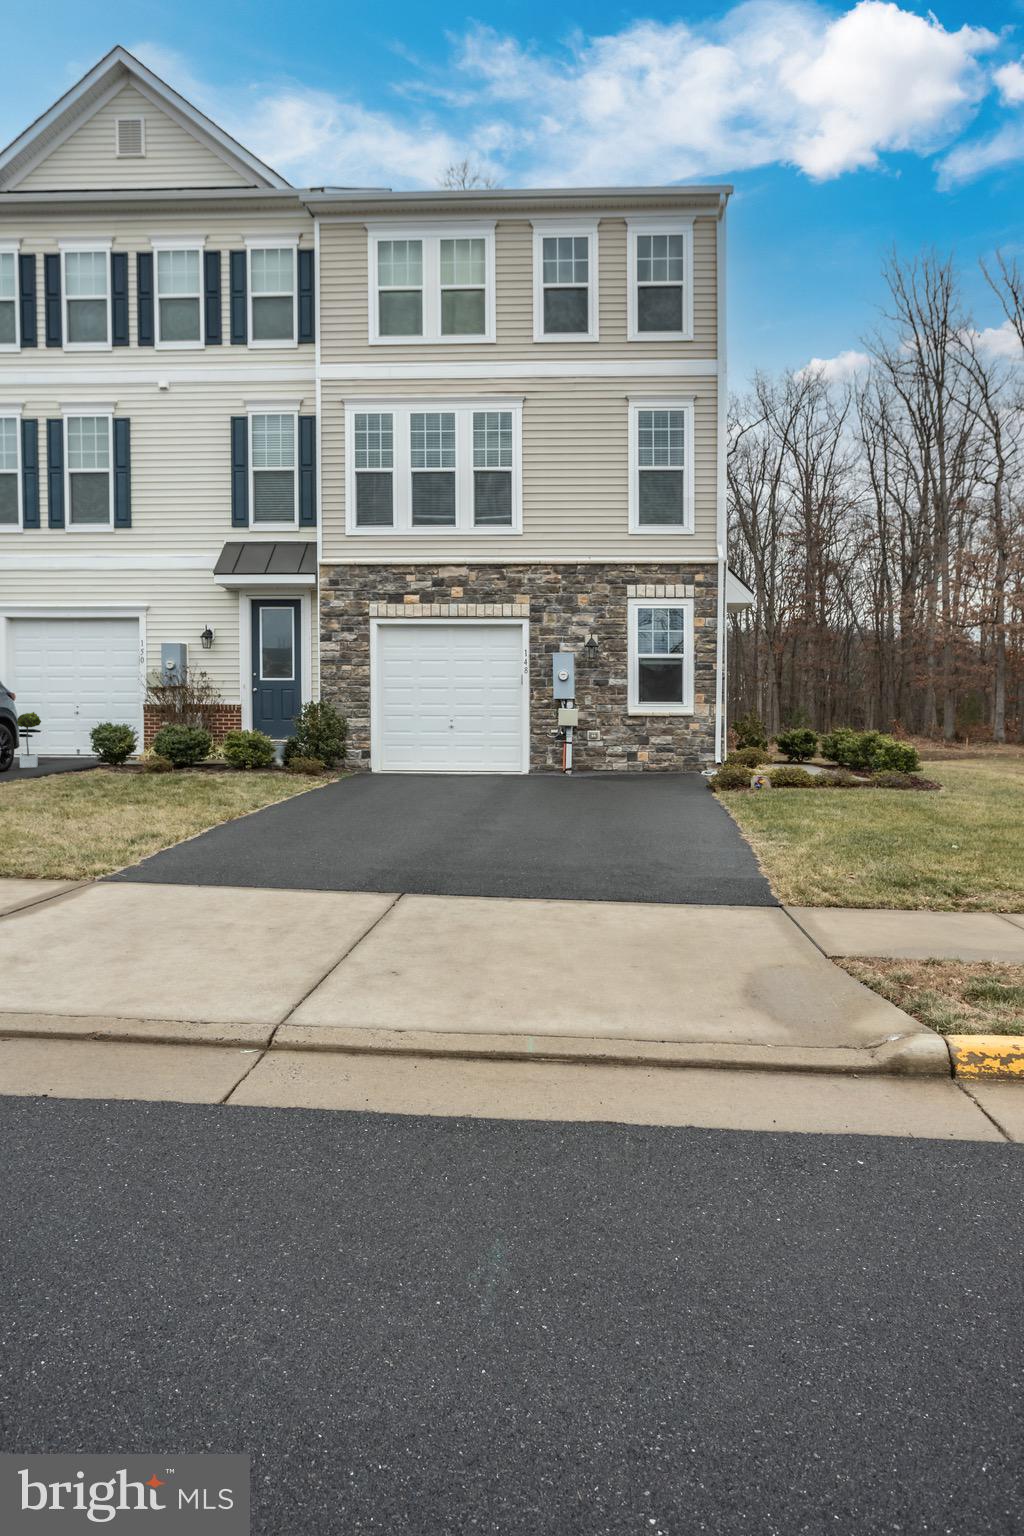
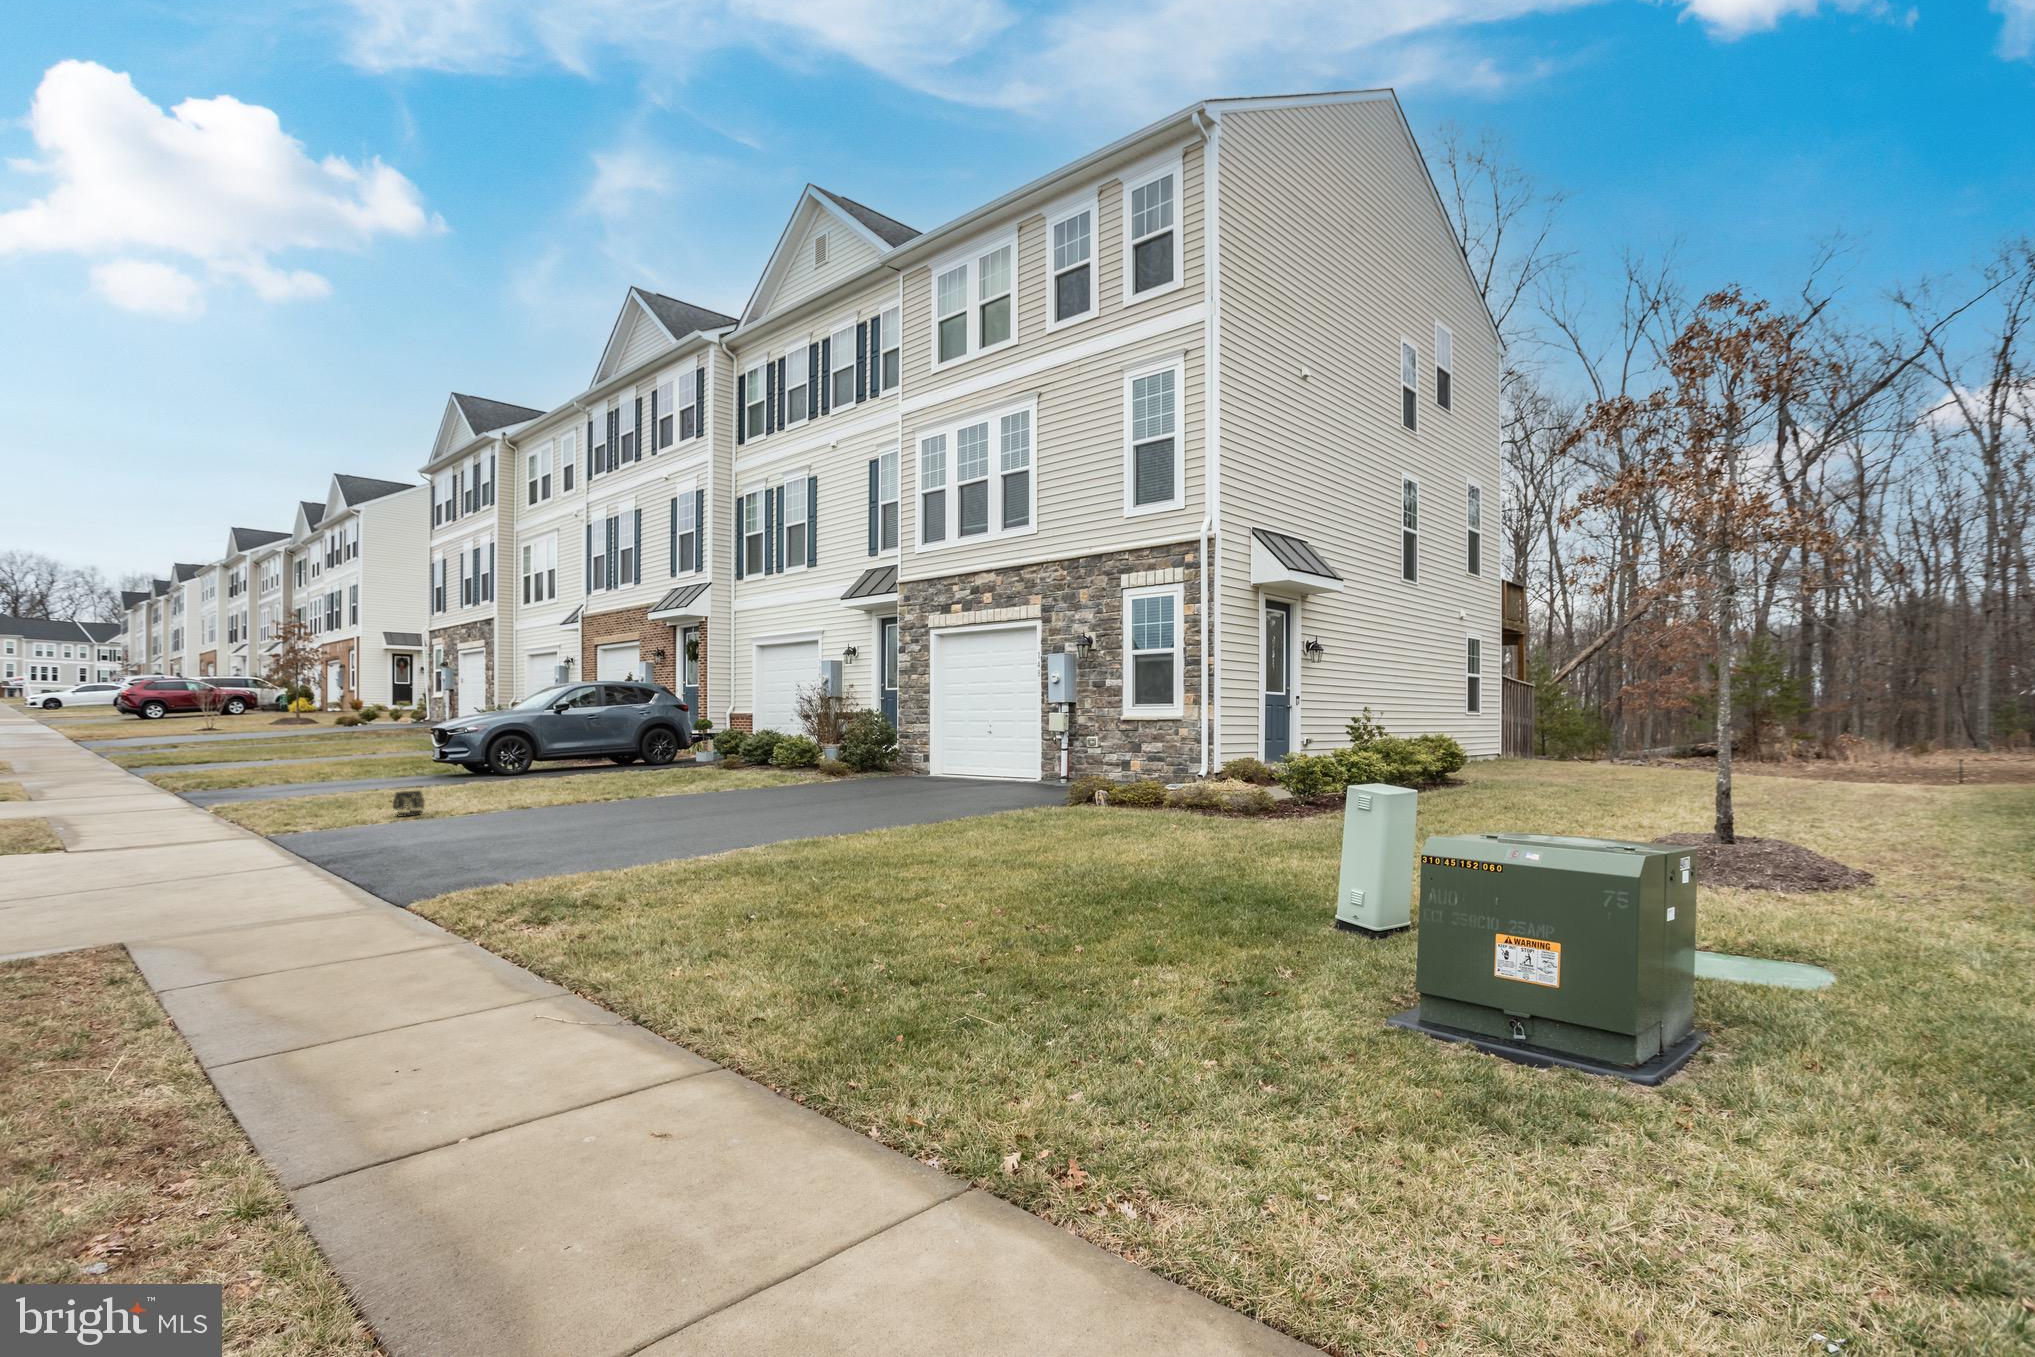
woven basket: none [41,802,82,837] -> present [393,791,424,816]

